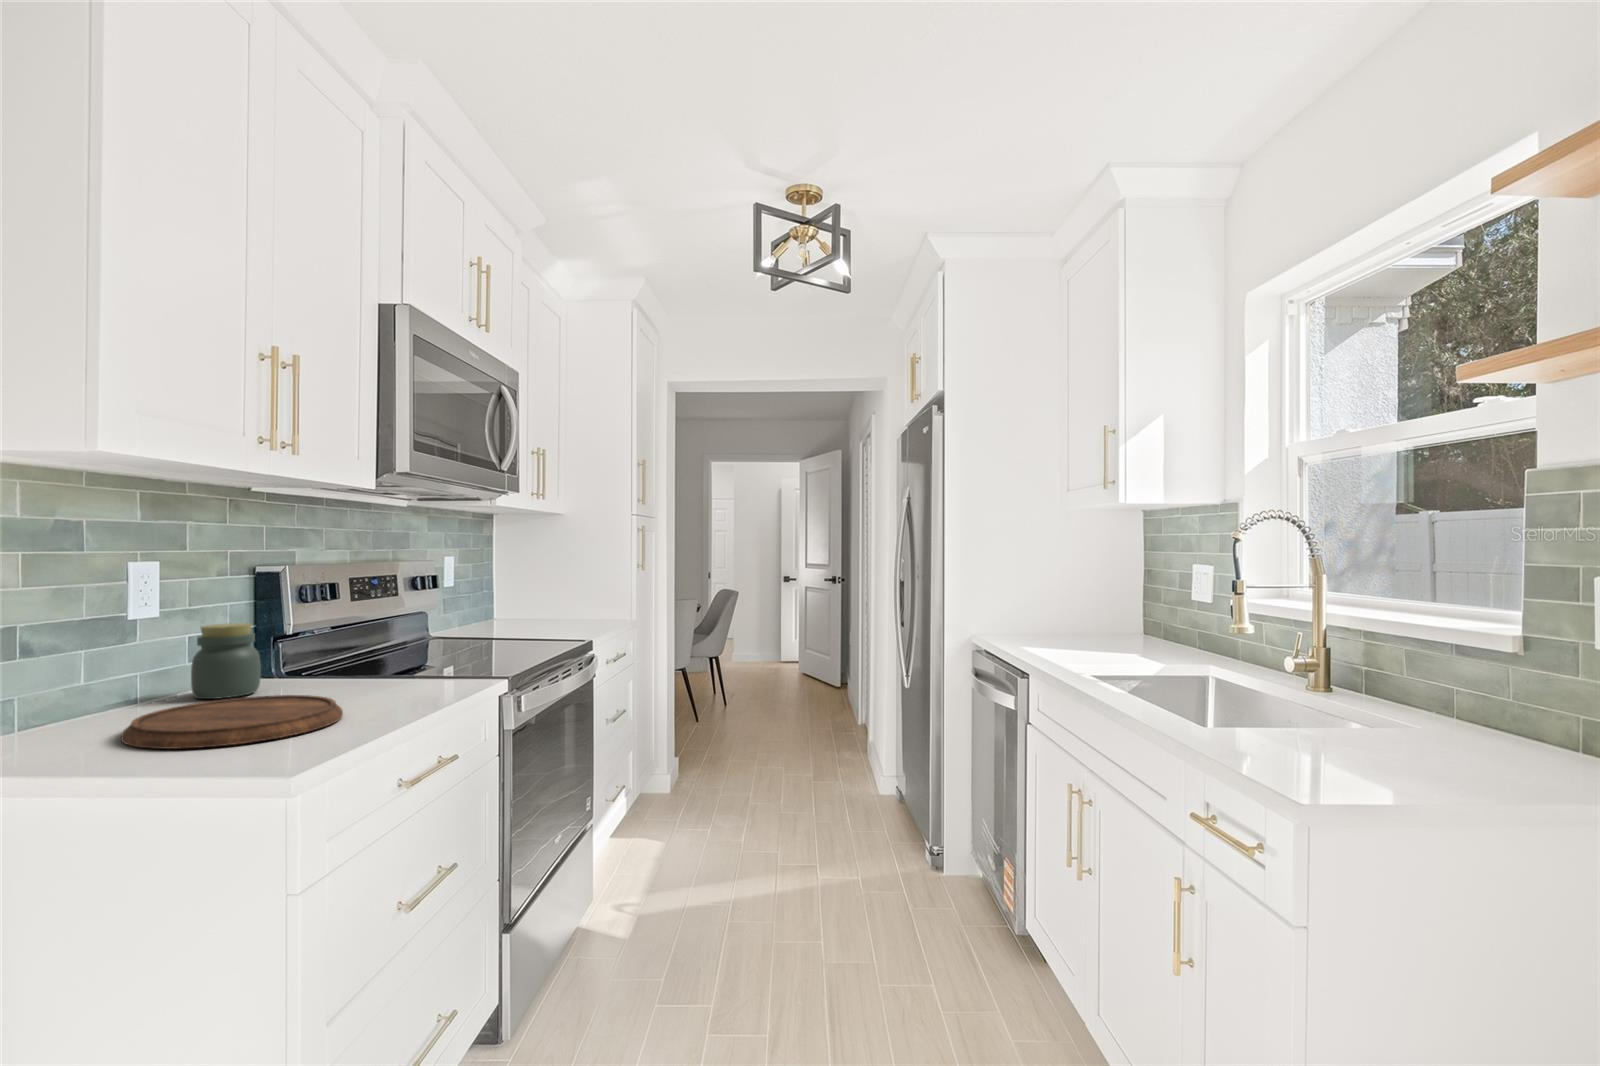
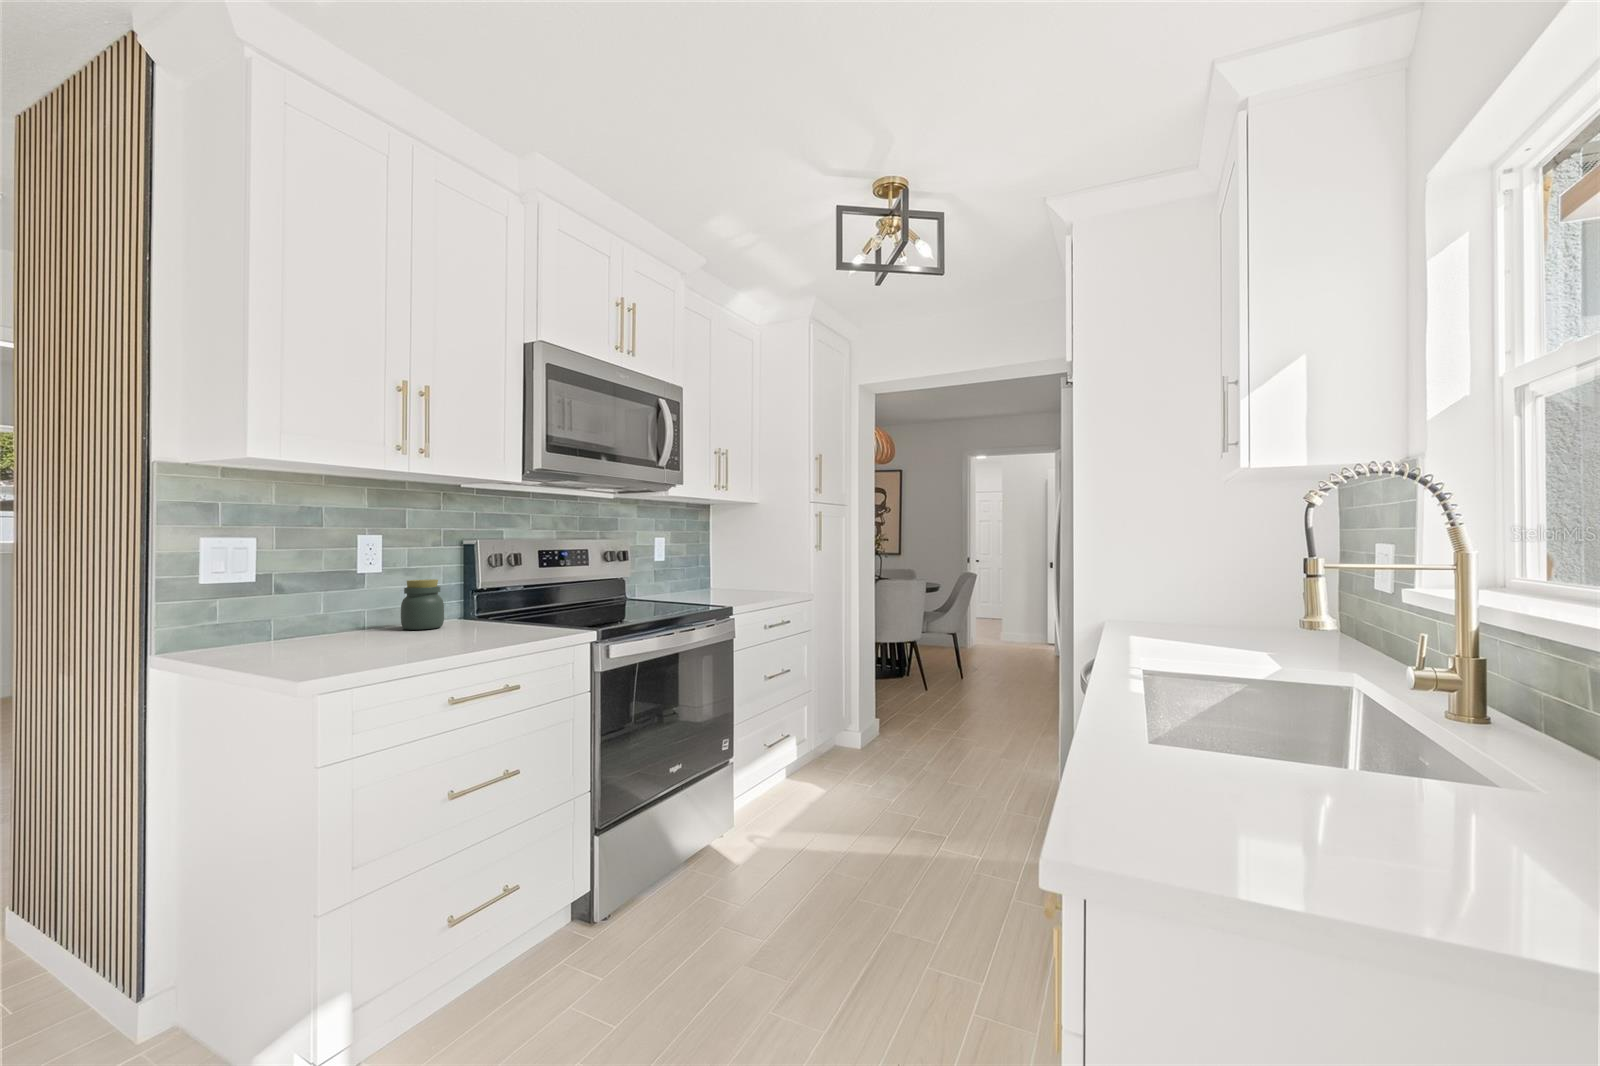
cutting board: present [121,695,343,749] -> none [303,629,445,655]

